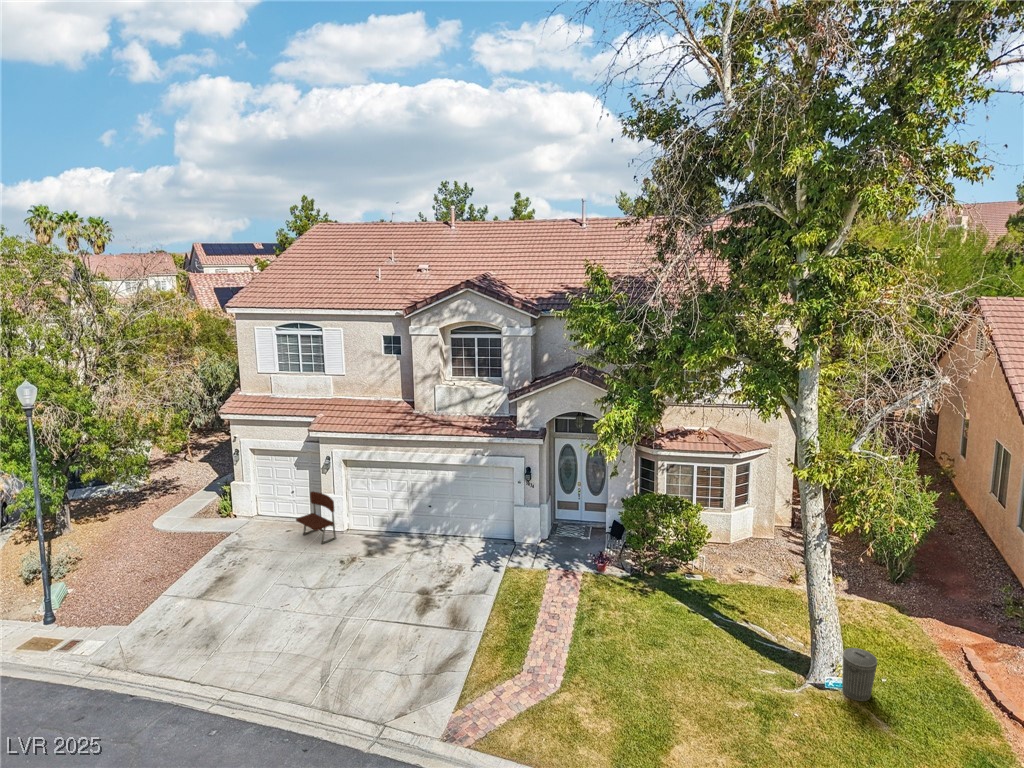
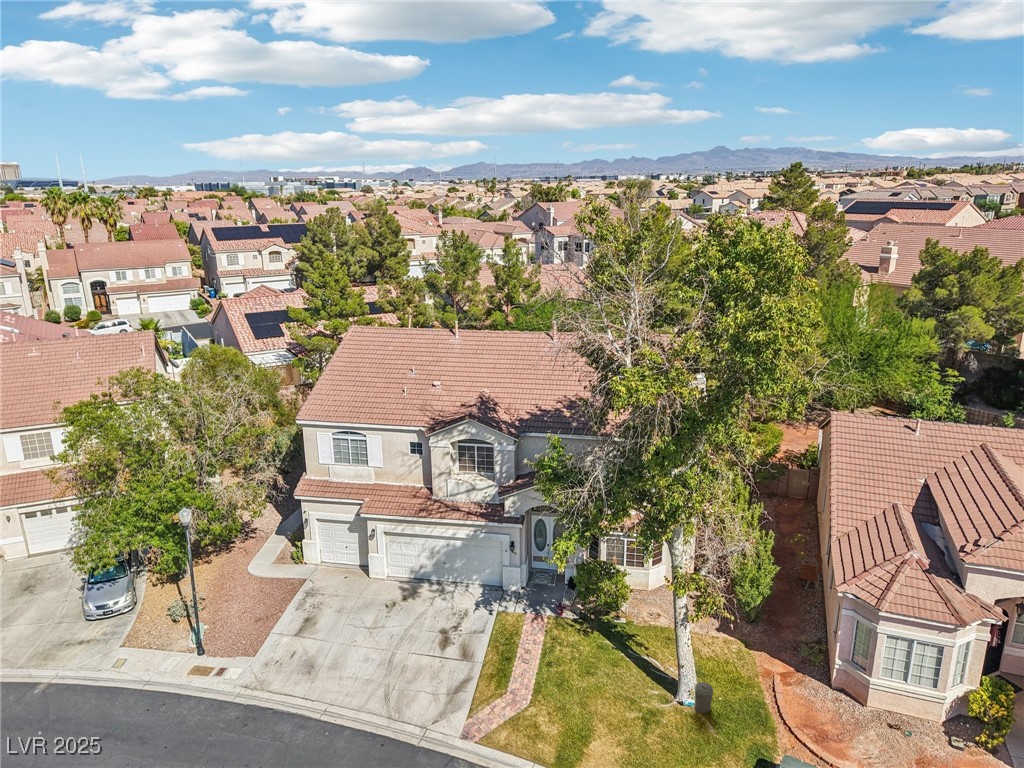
bench: present [296,492,336,544] -> present [801,553,823,592]

